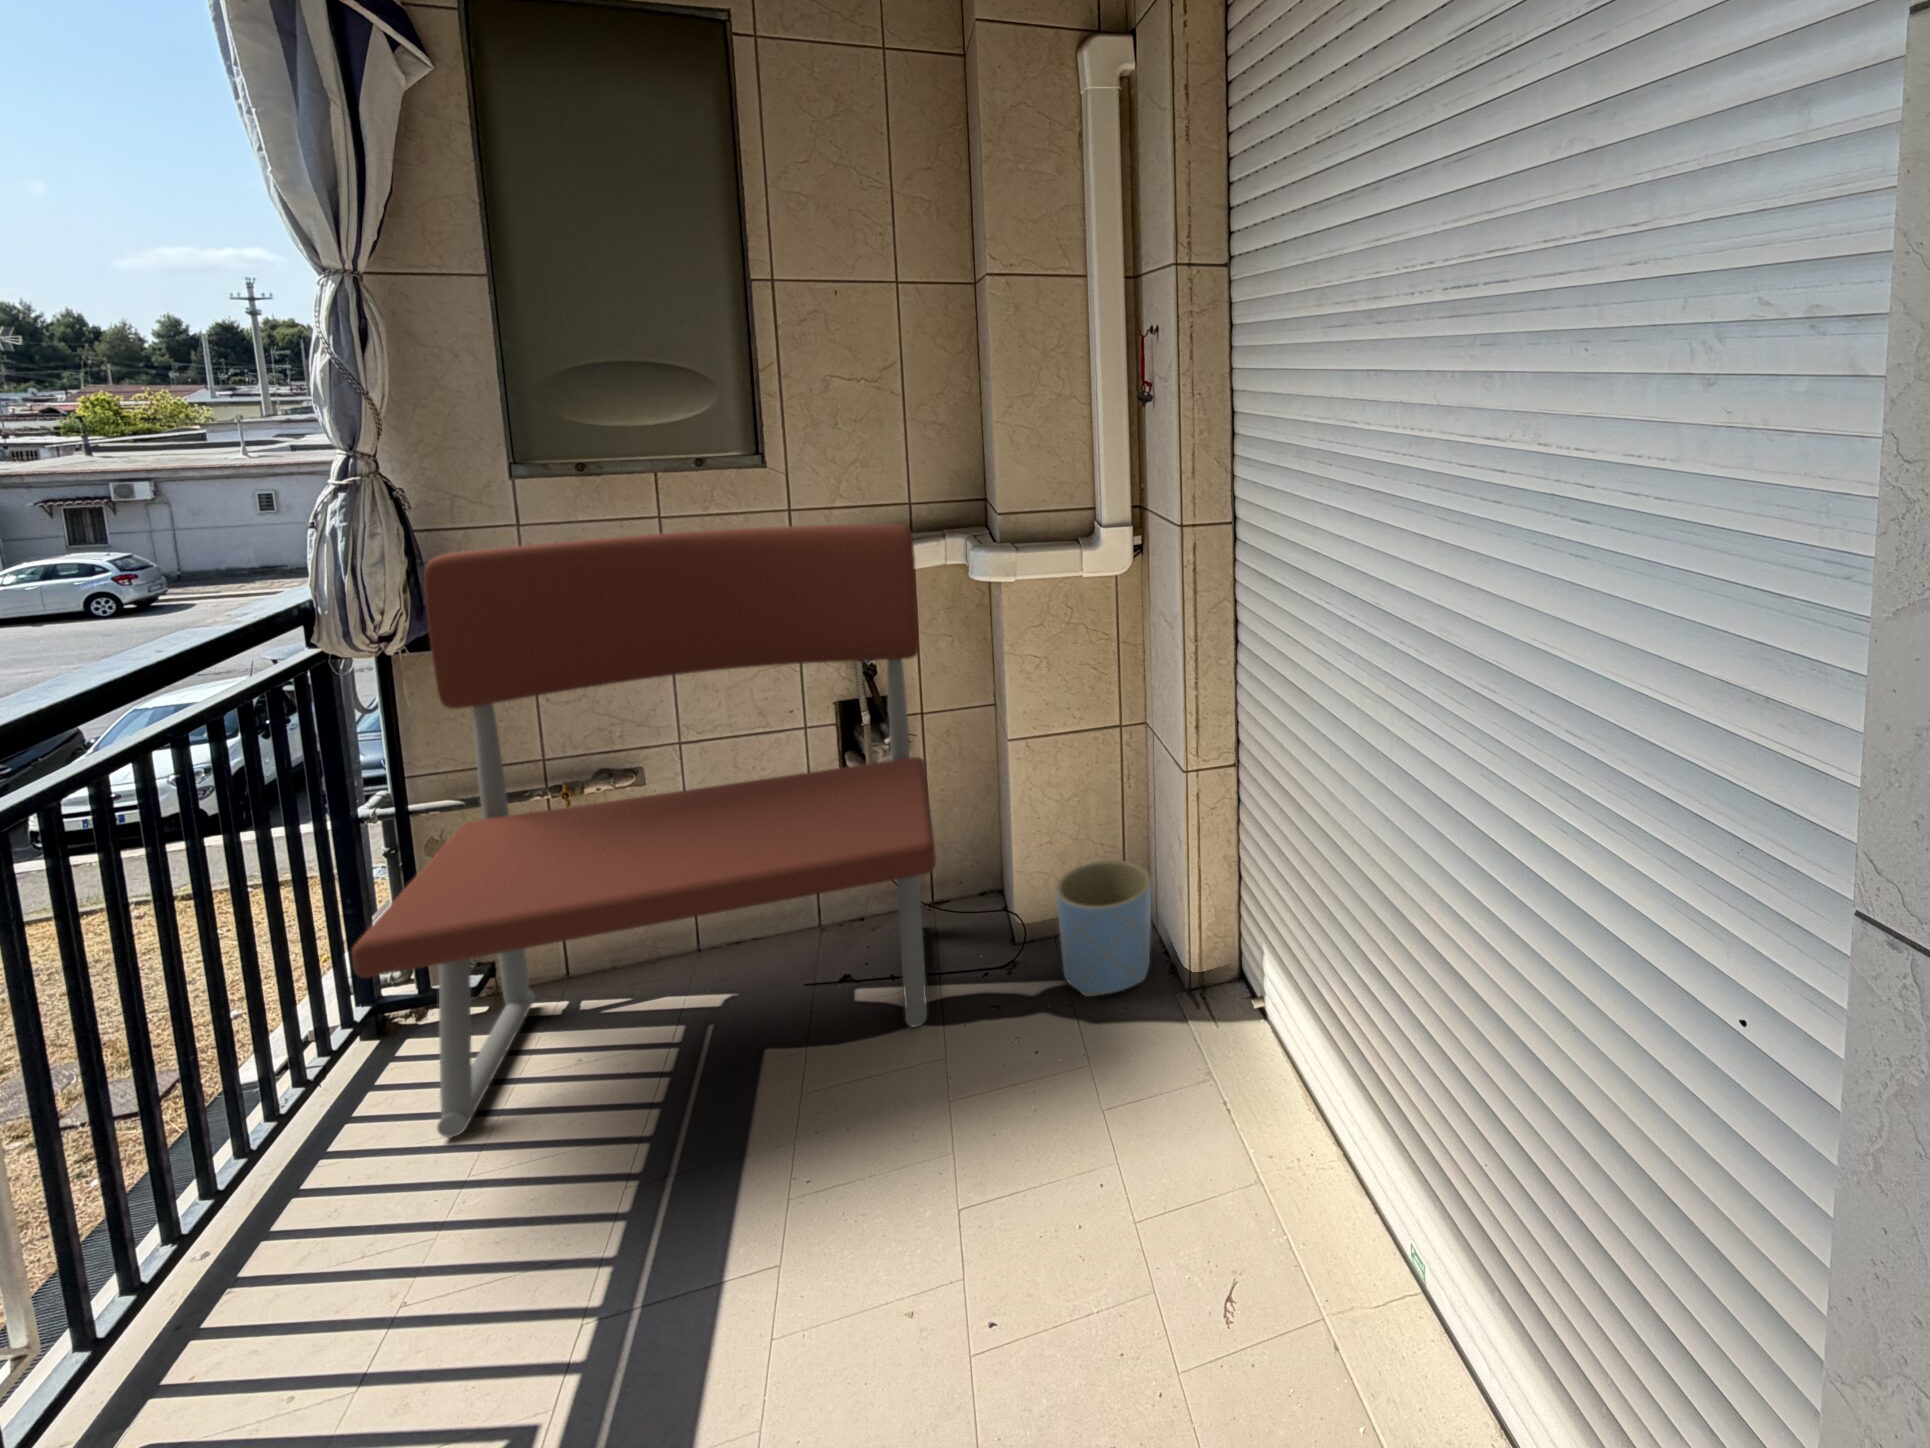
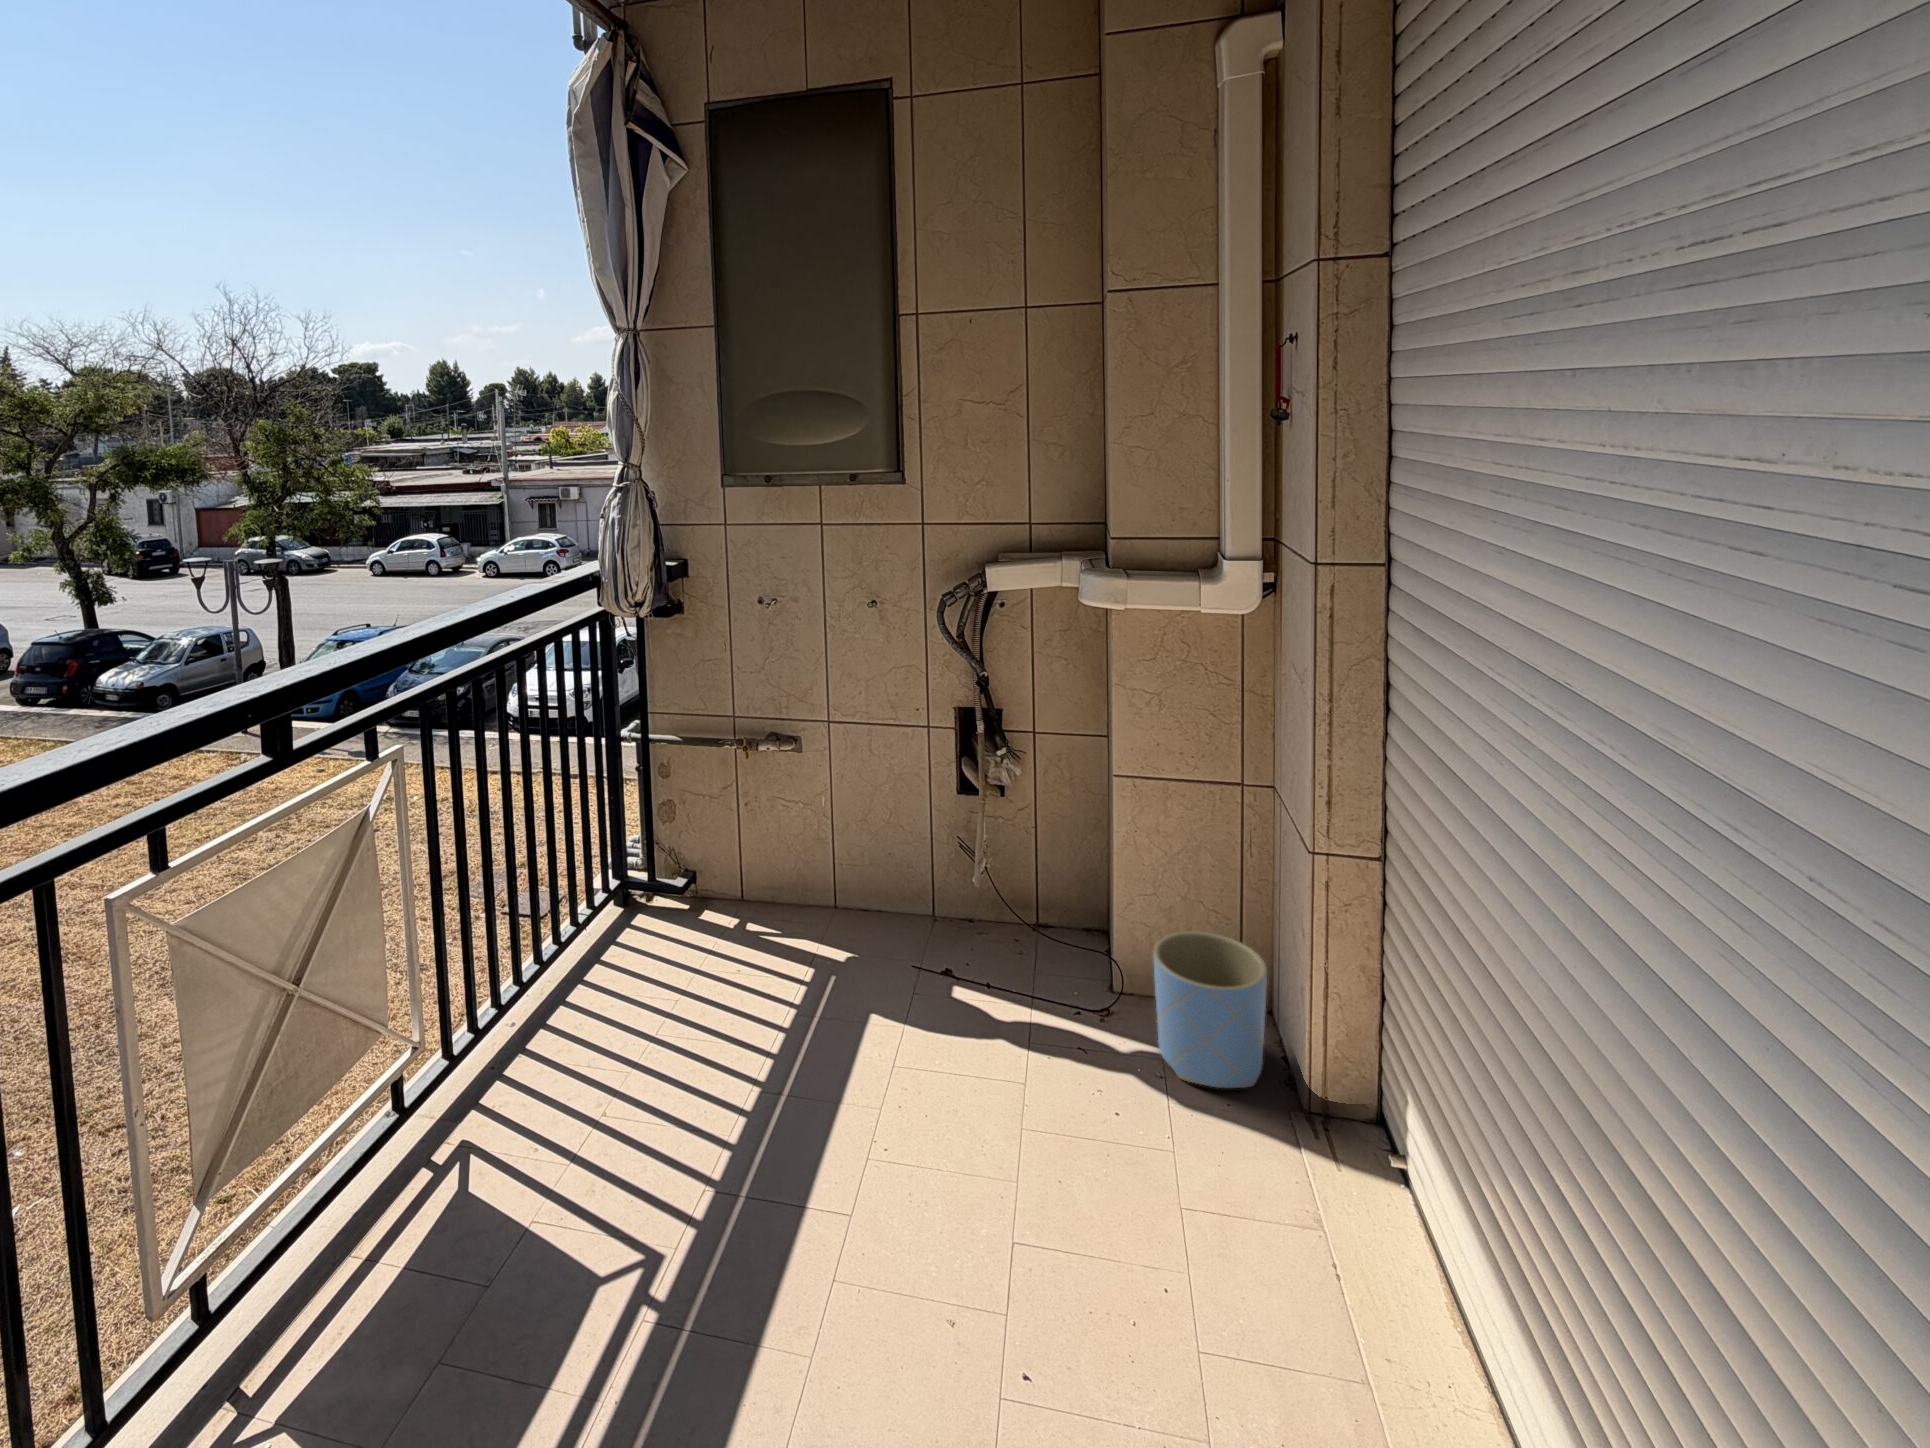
bench: present [352,524,936,1137] -> none [597,538,1026,1044]

